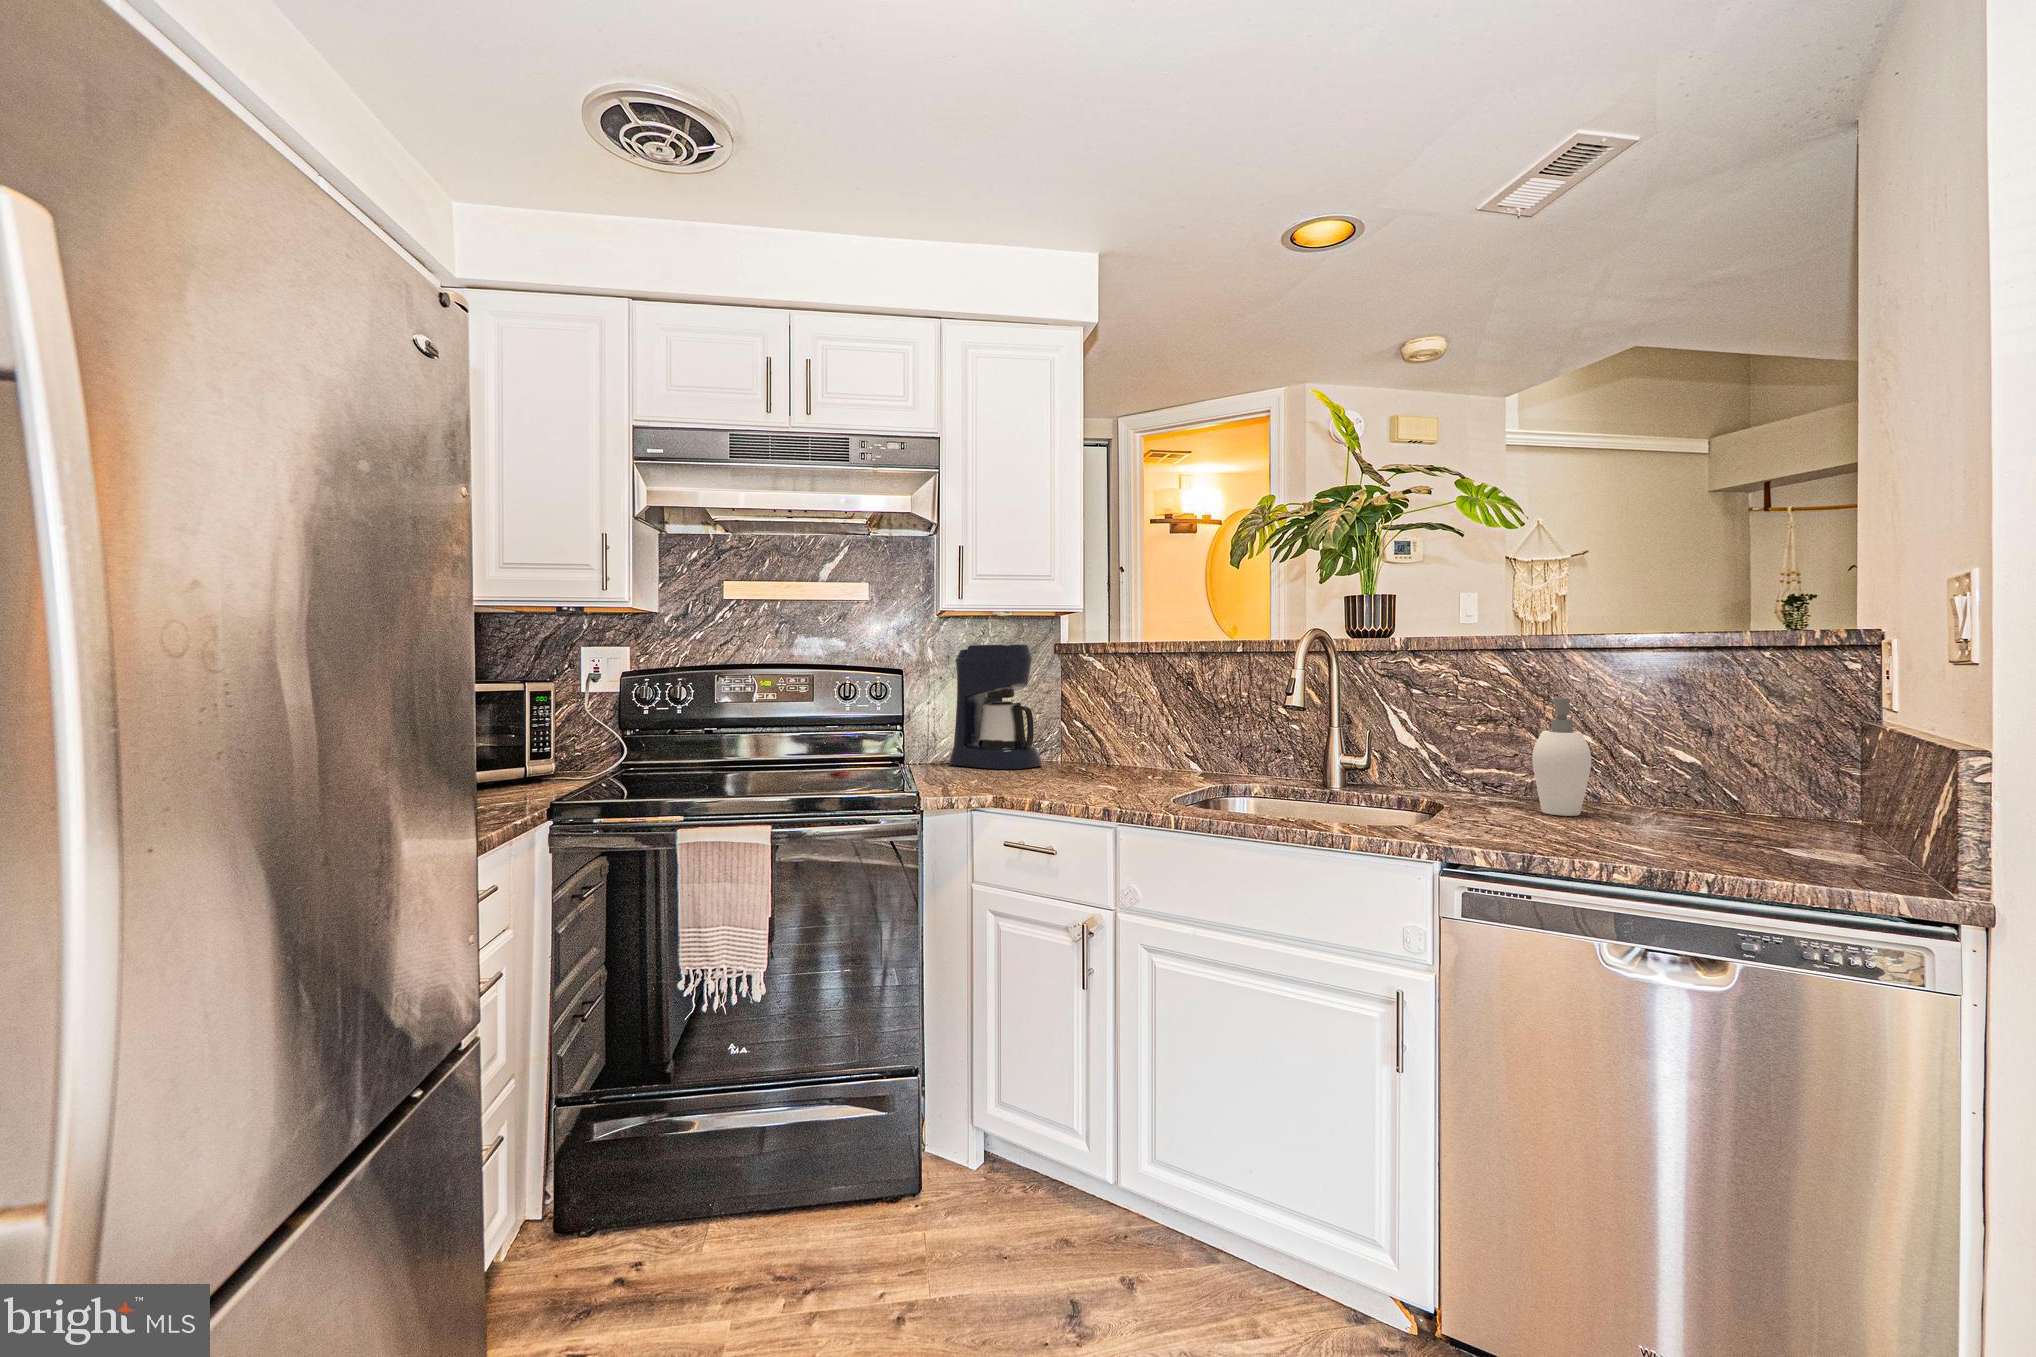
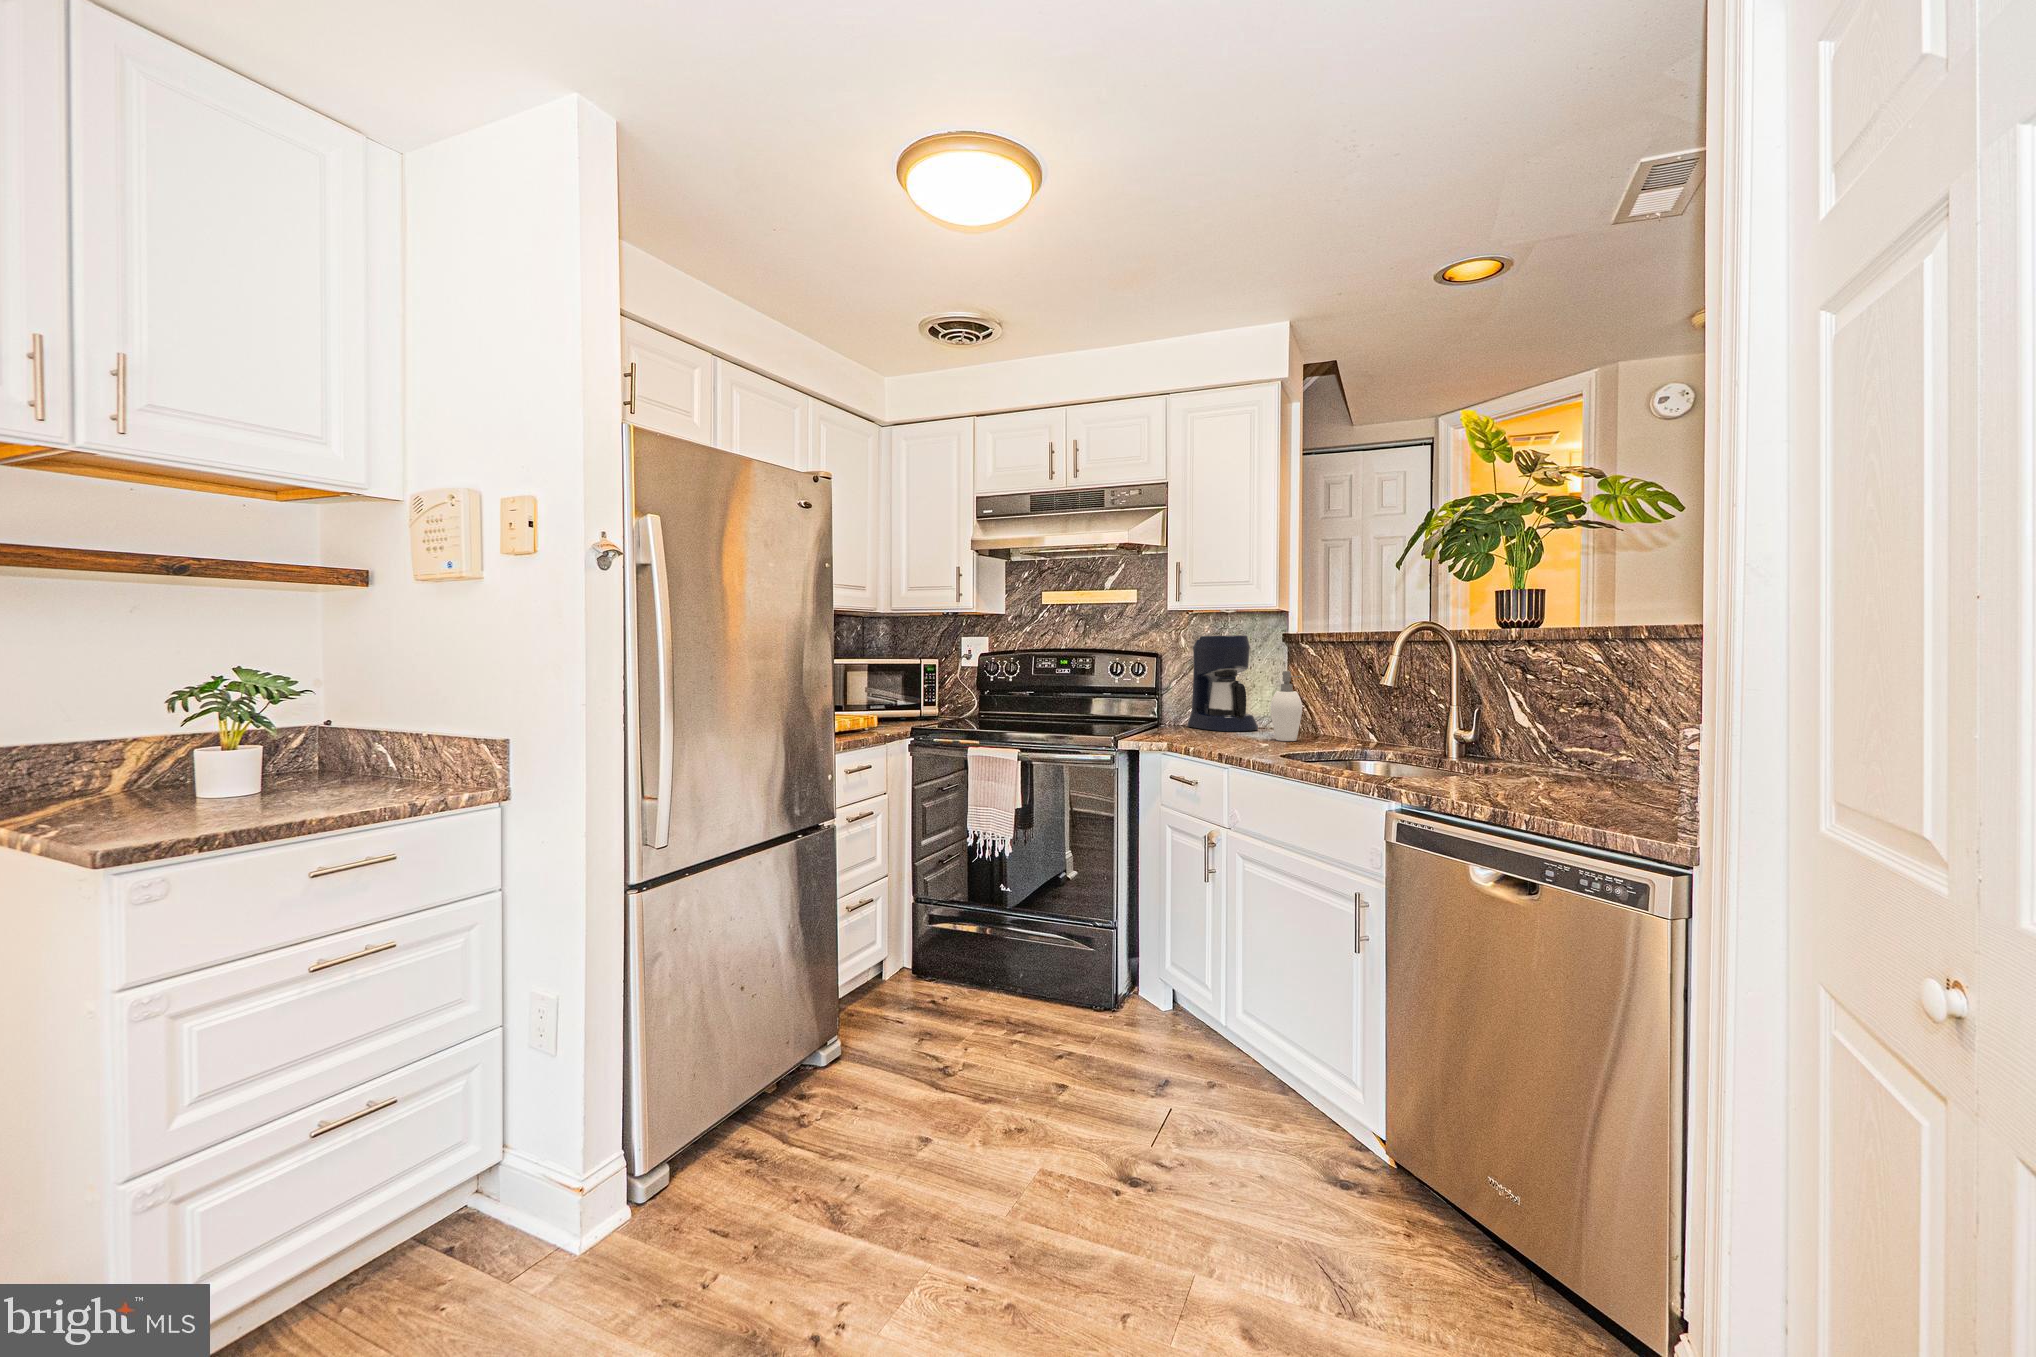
soap dispenser: present [1532,698,1611,816] -> present [1270,671,1302,741]

